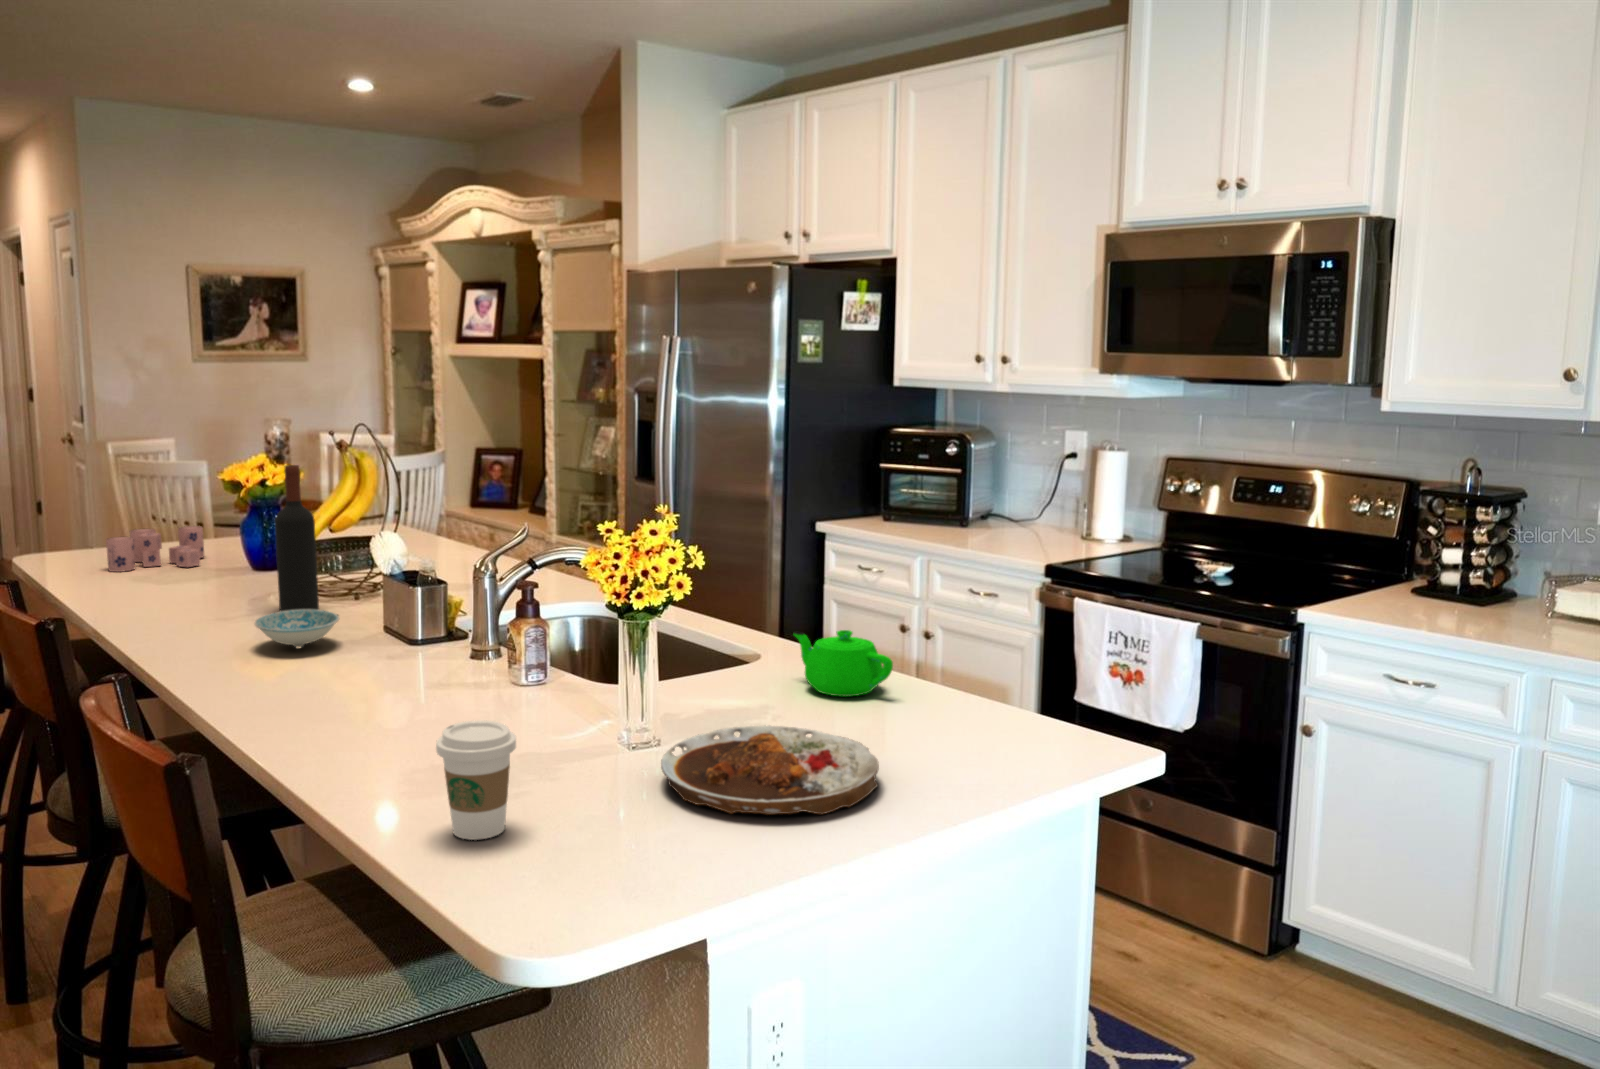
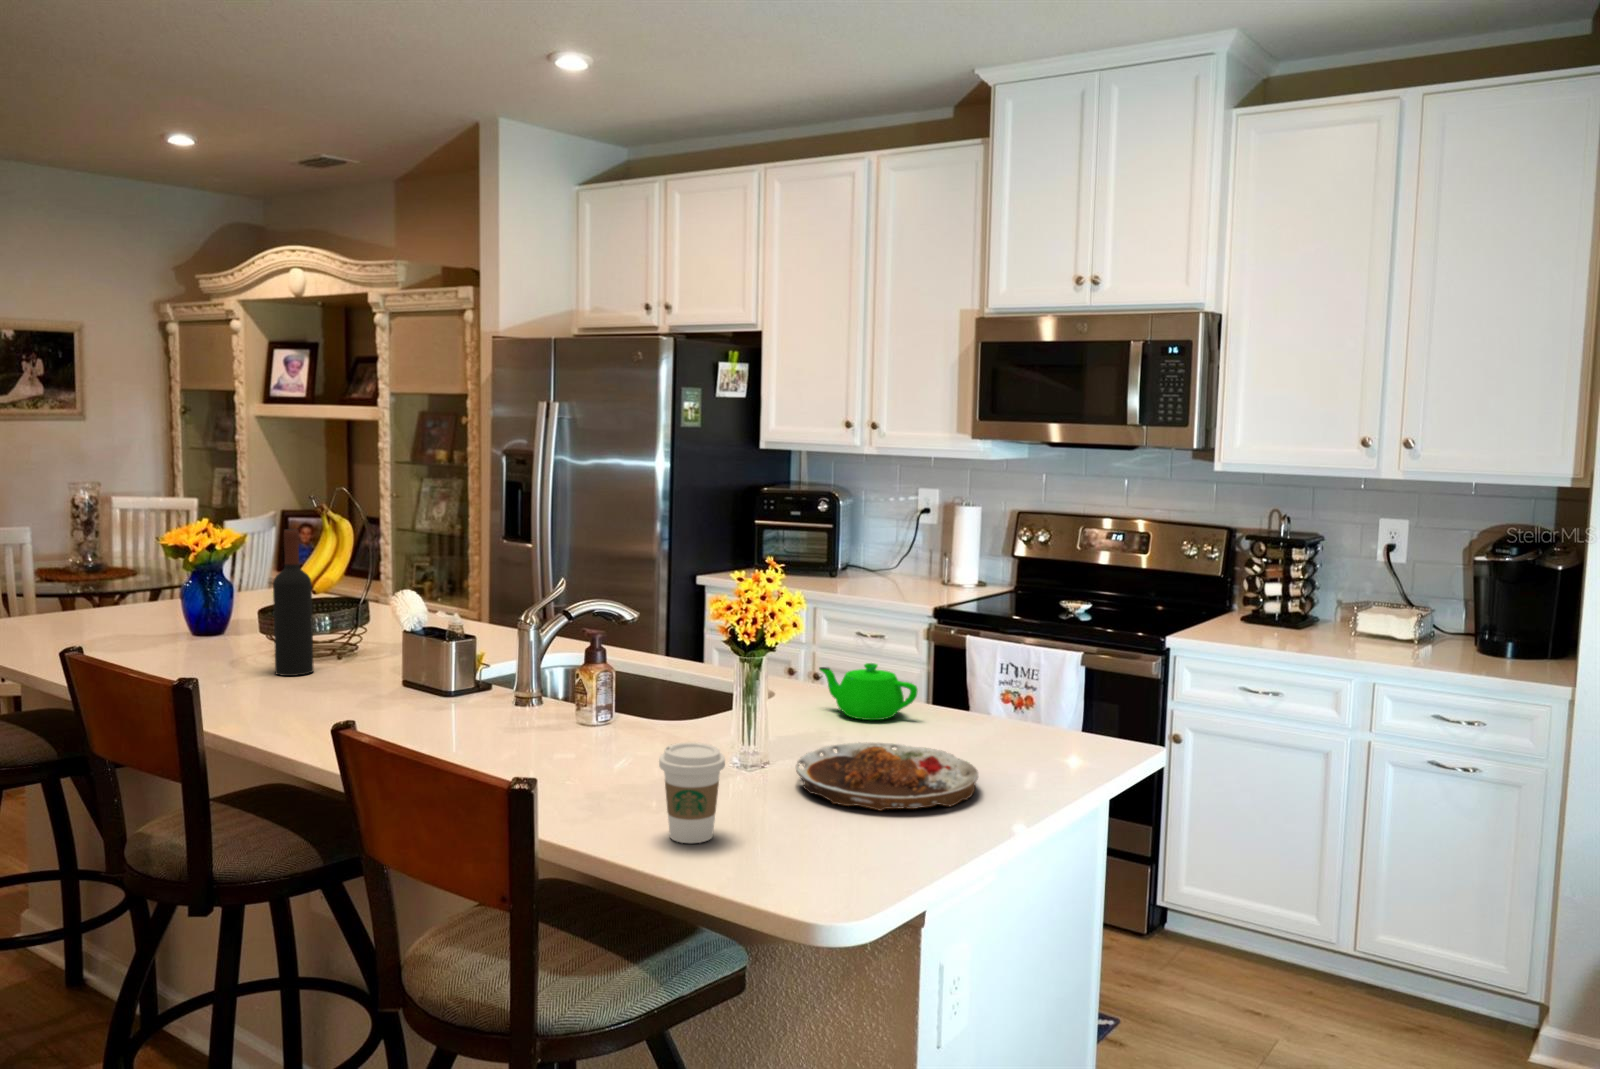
candle: present [106,526,204,572] -> none [32,594,130,643]
ceramic bowl: present [255,609,339,647] -> none [295,668,377,704]

